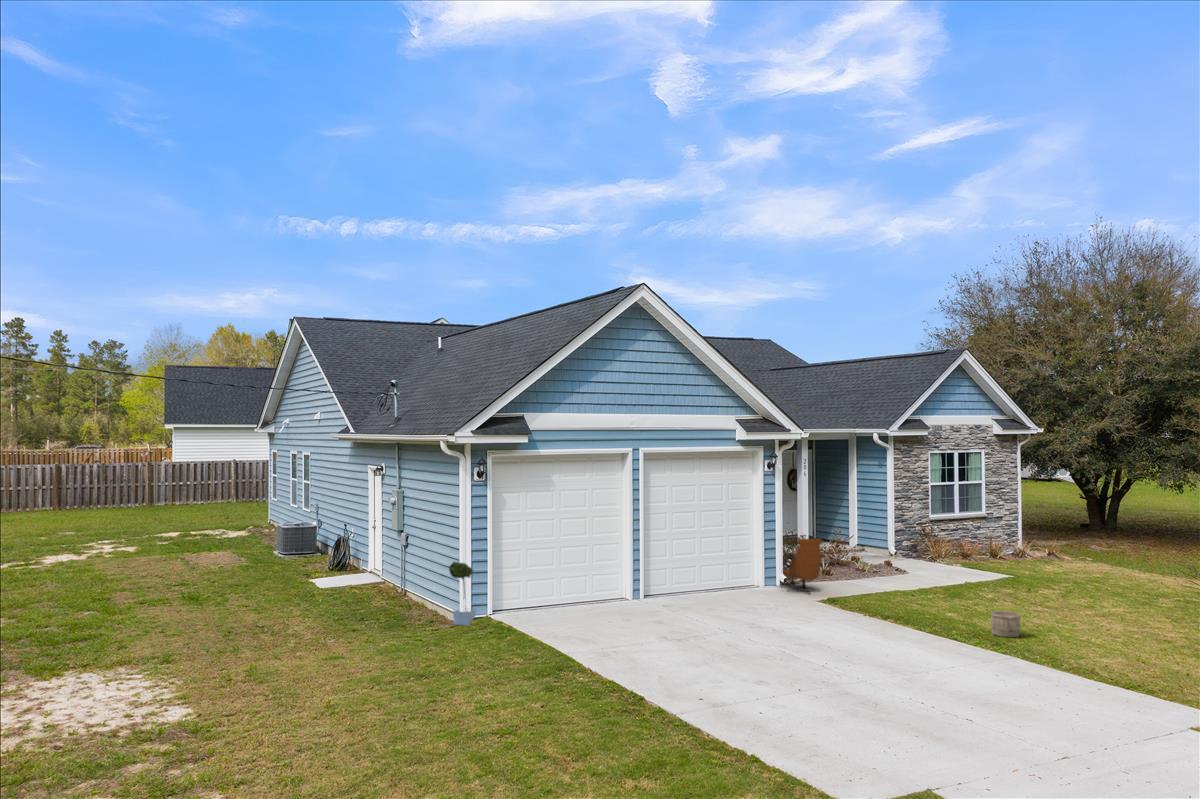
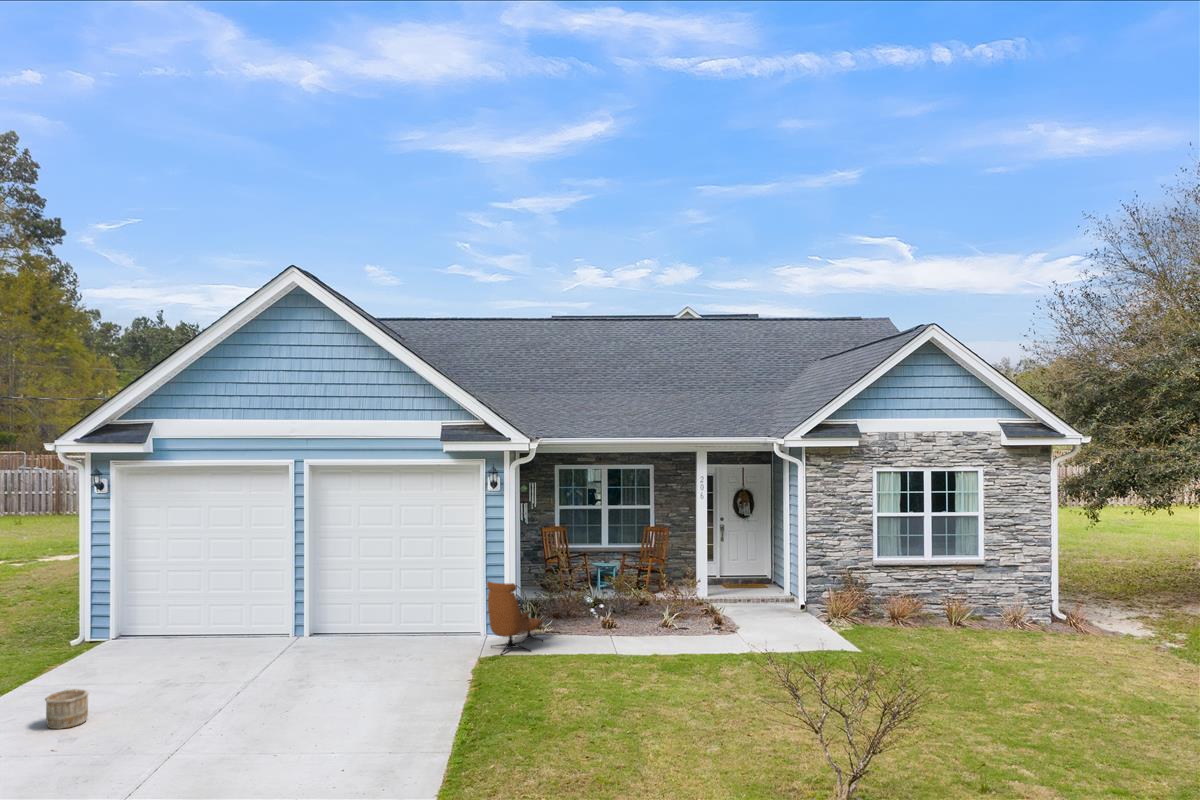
potted tree: present [449,562,476,626] -> none [53,577,85,647]
wooden bucket: present [990,611,1021,637] -> present [45,689,89,729]

